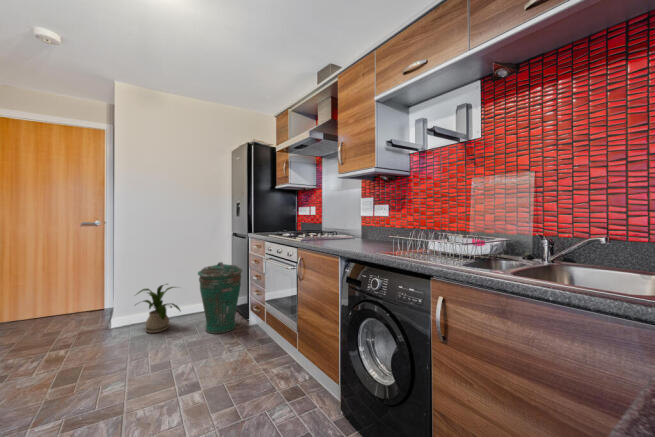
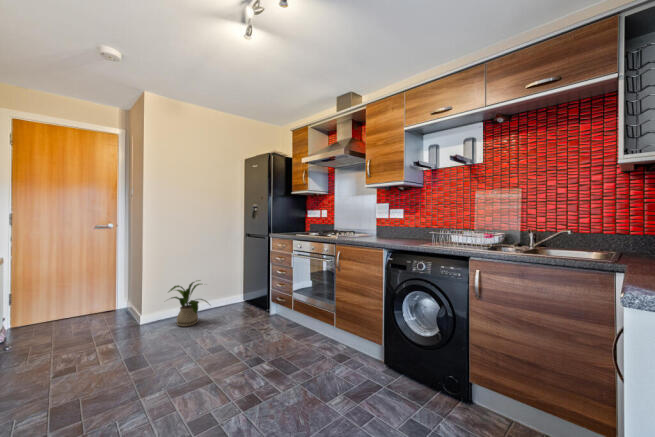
trash can: present [198,262,242,334] -> none [228,259,267,324]

